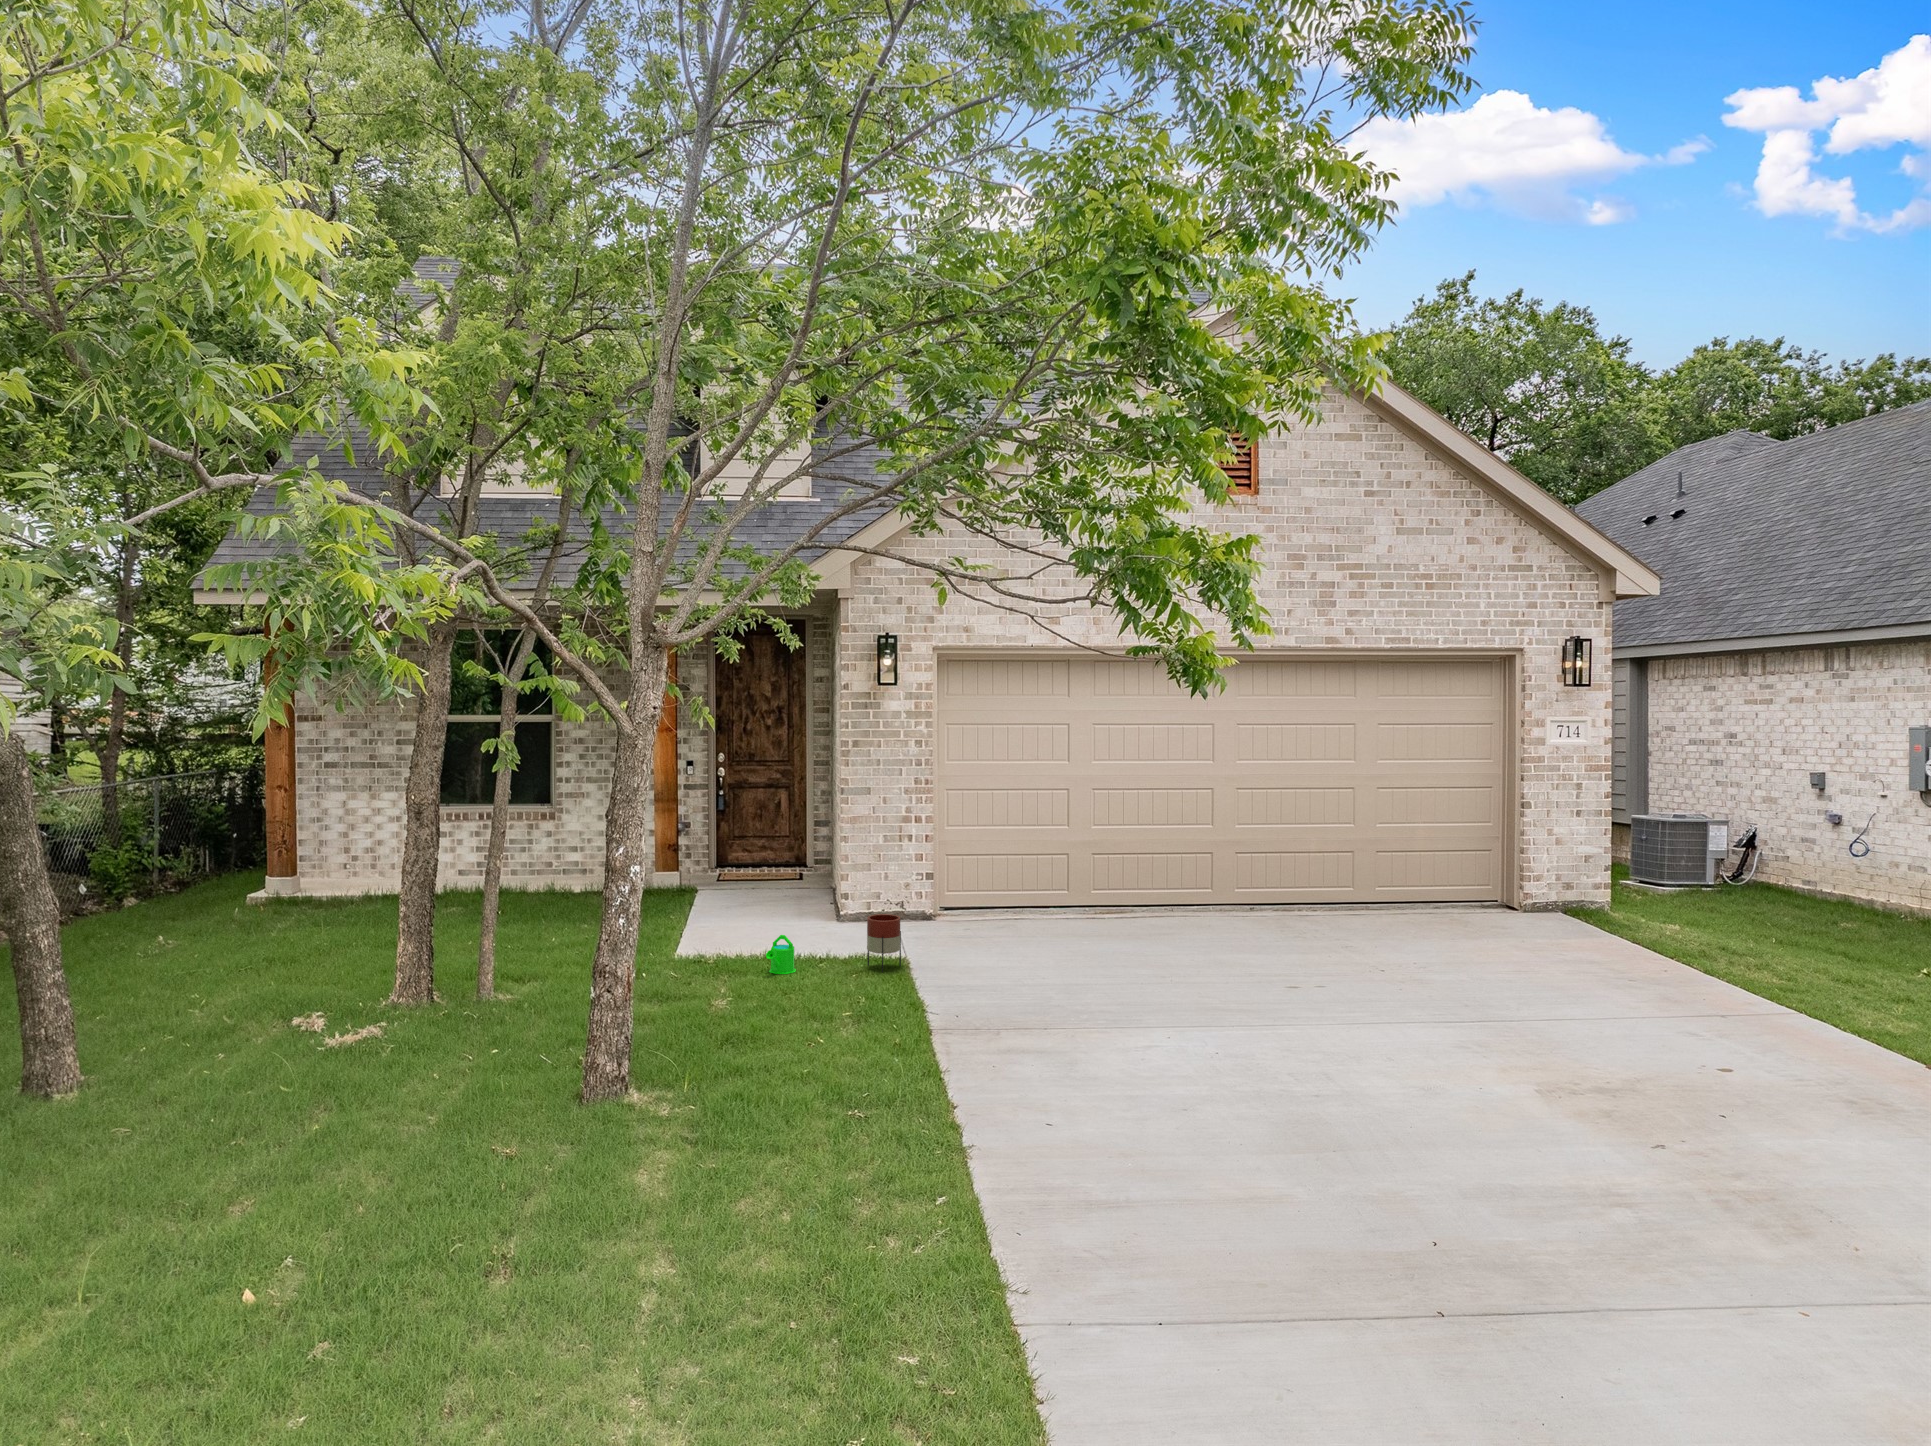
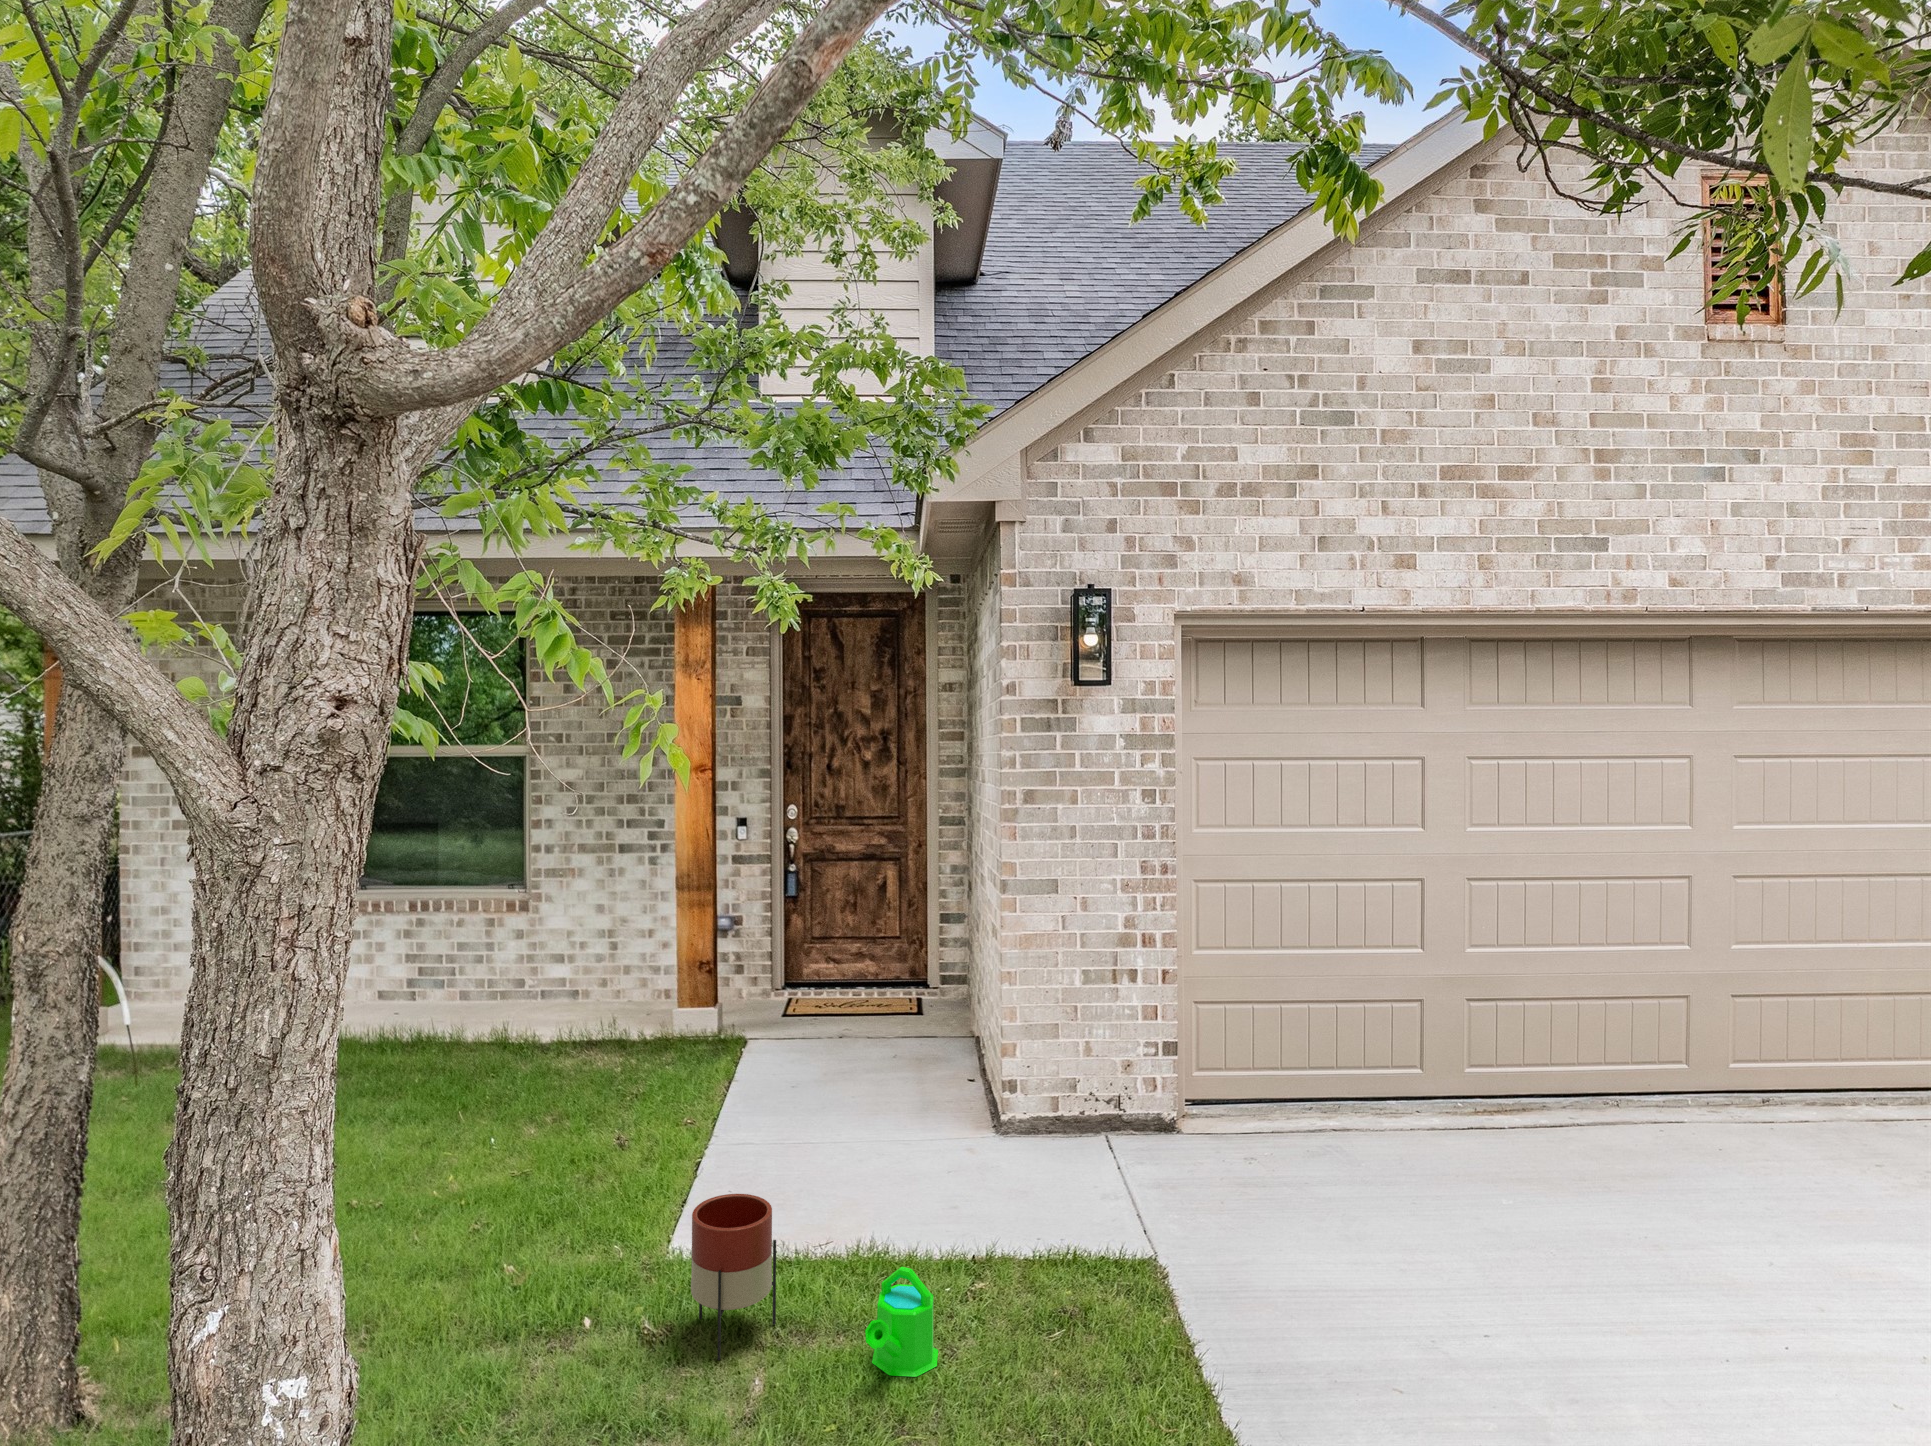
planter: present [867,914,901,973] -> present [691,1194,776,1360]

